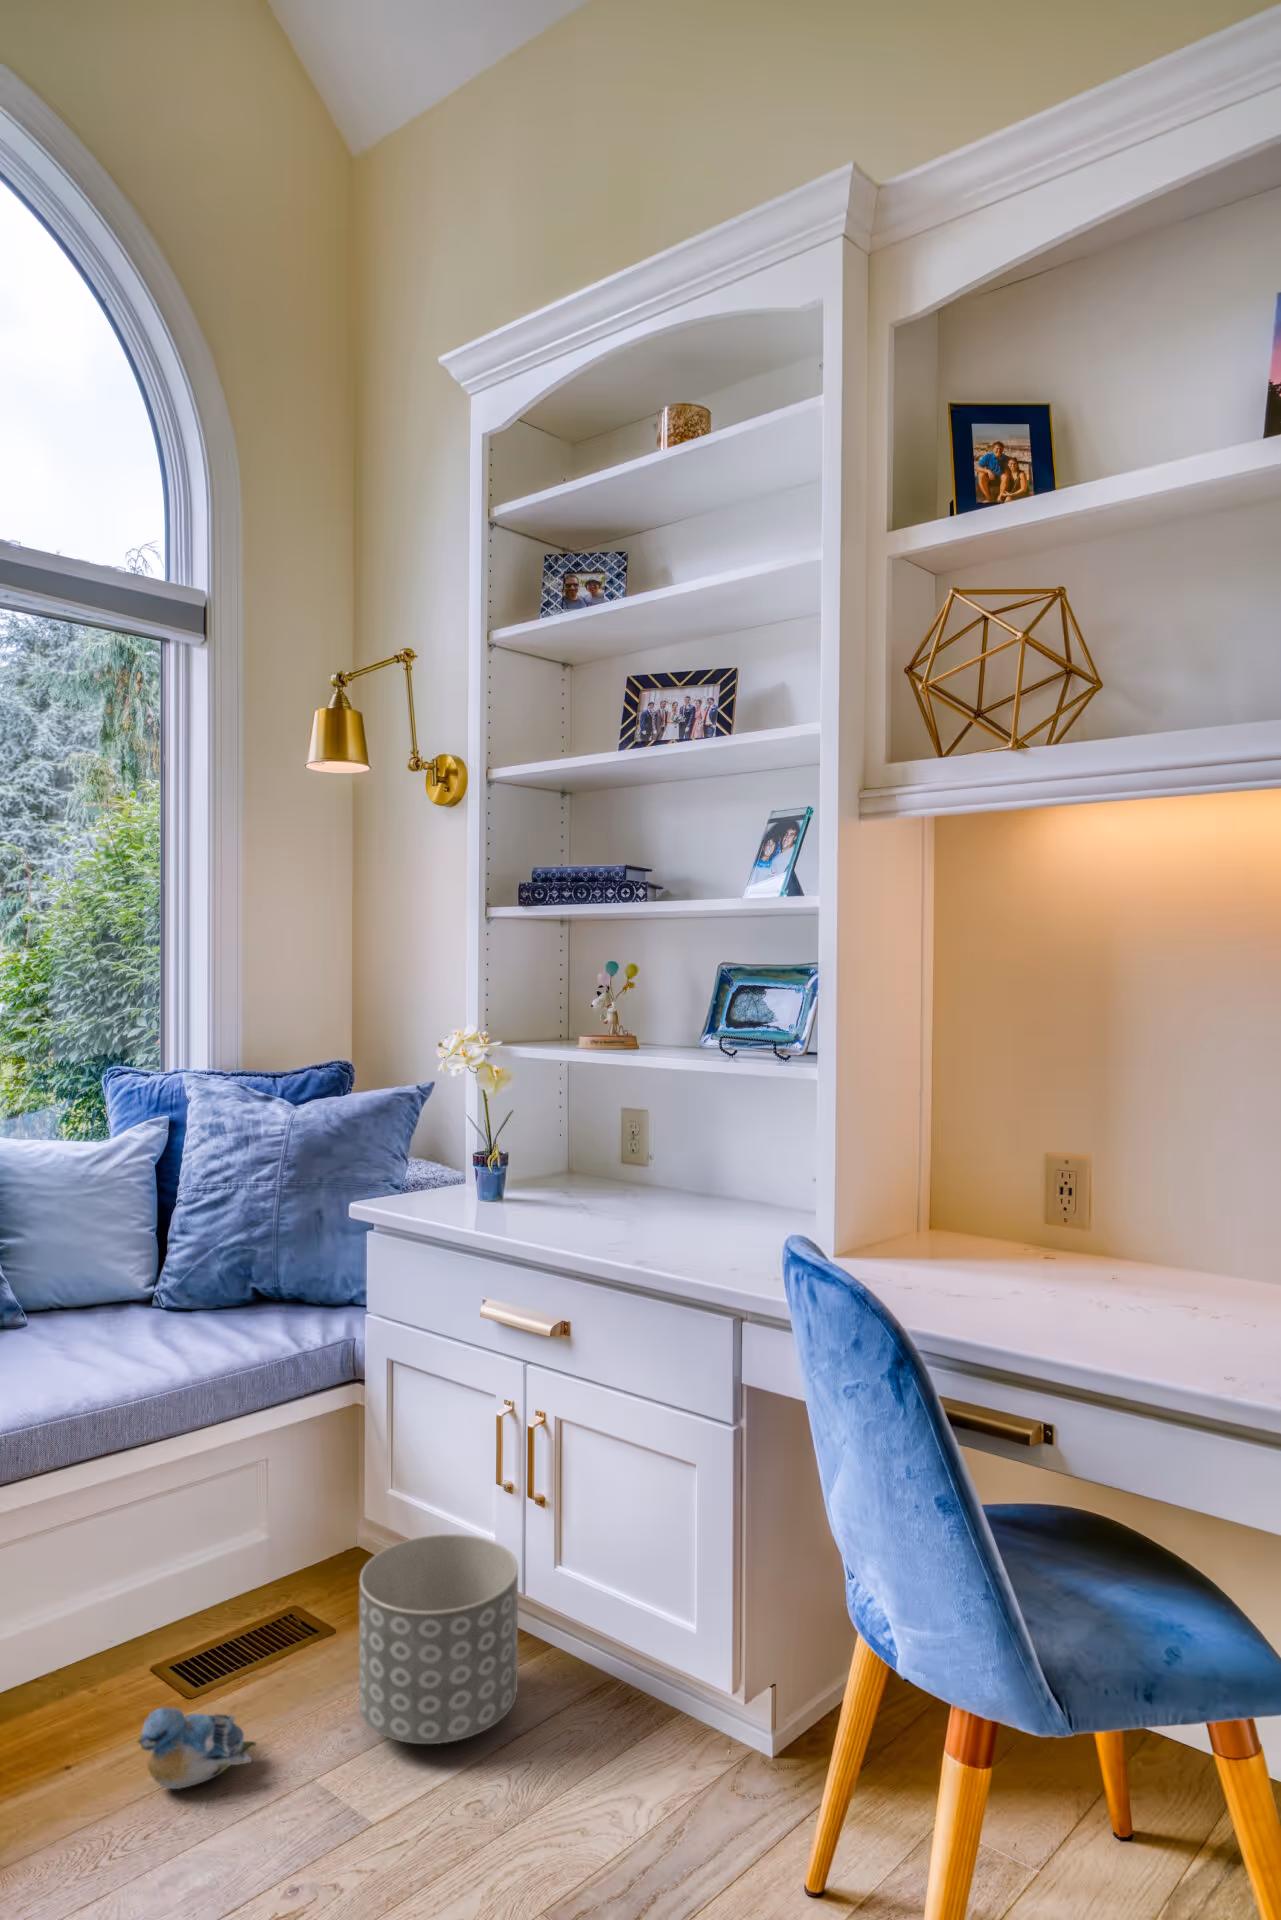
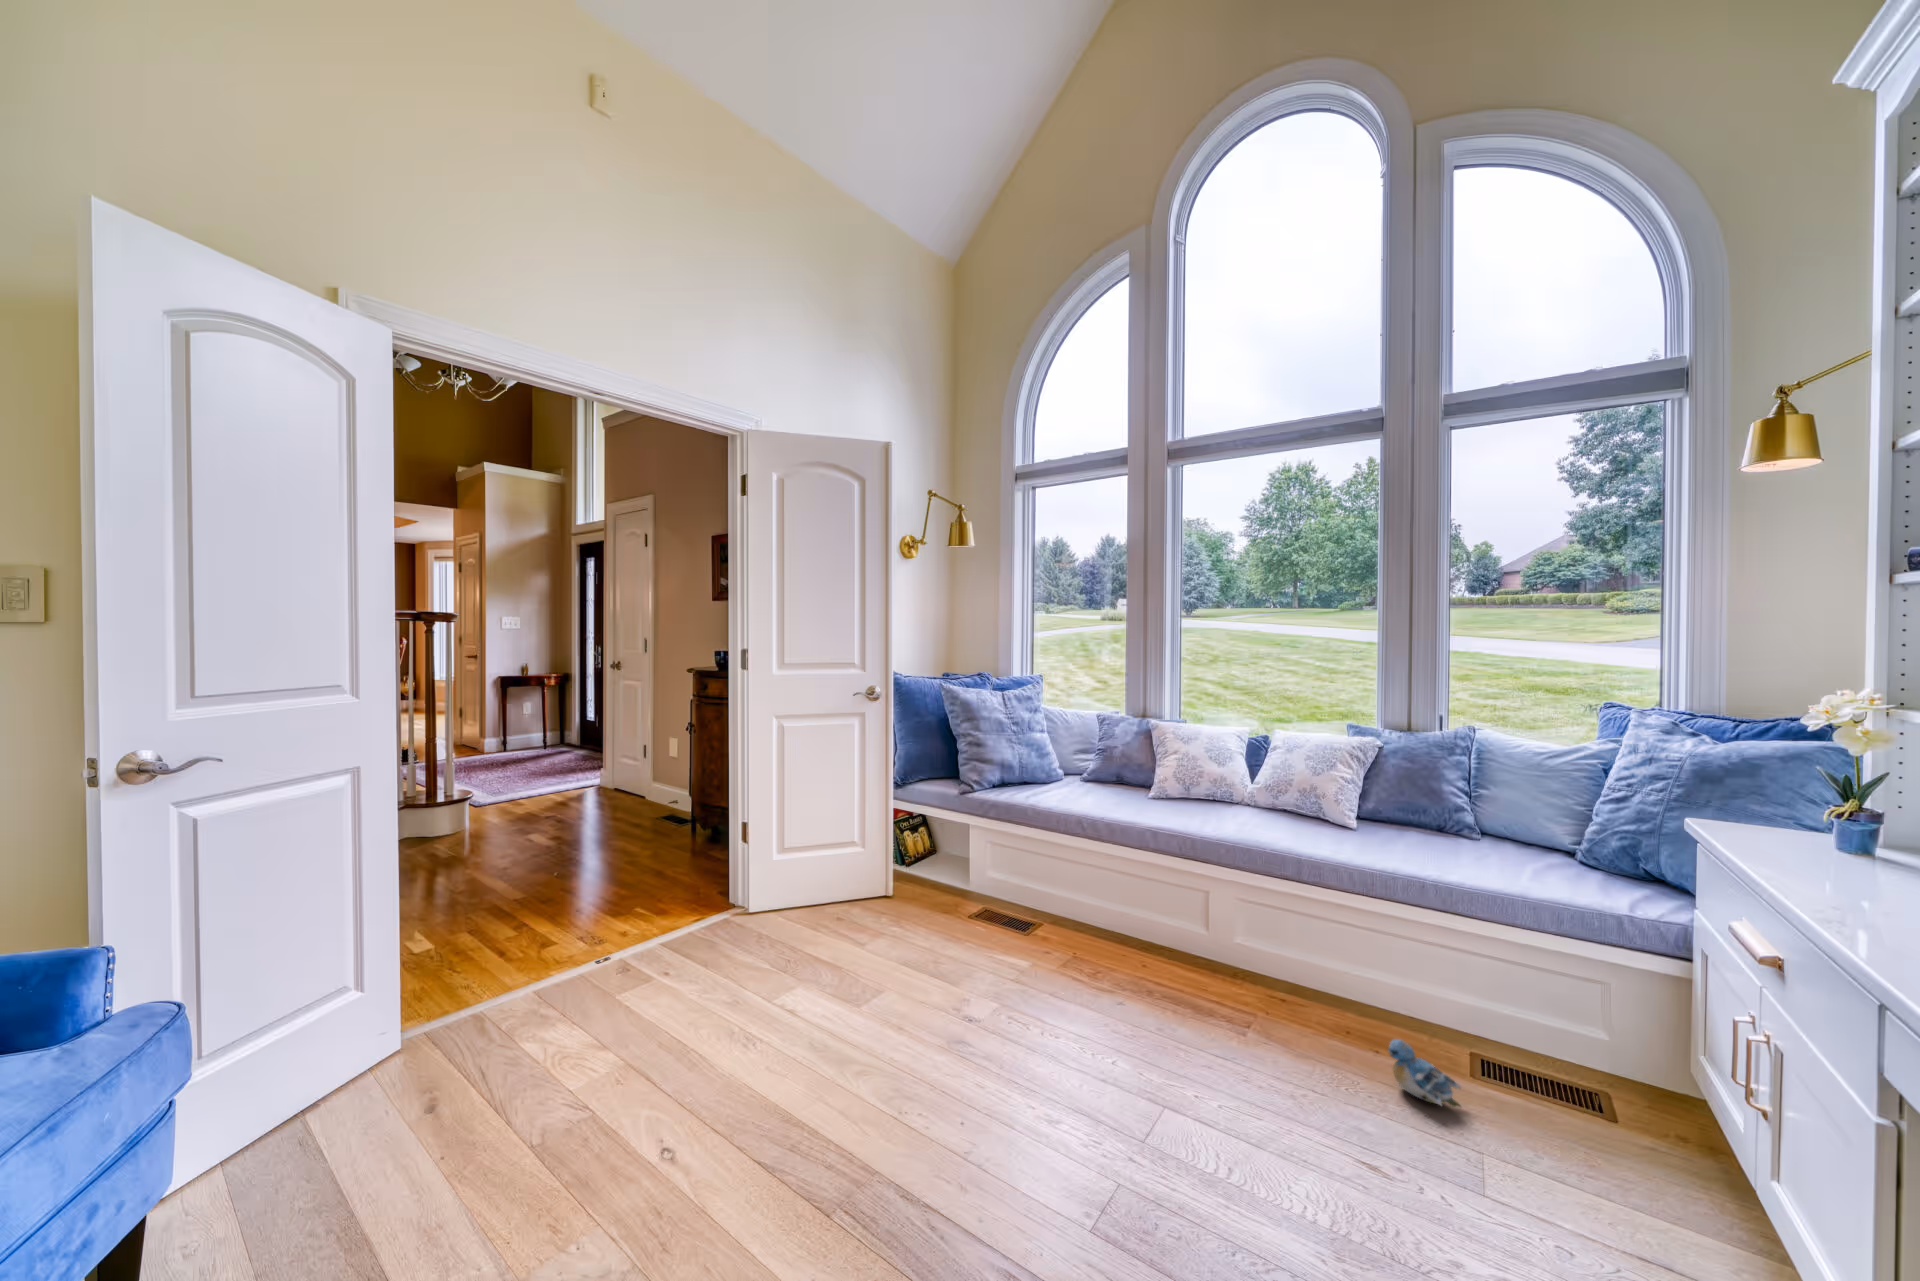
planter: present [359,1534,518,1744] -> none [1523,1051,1687,1231]

